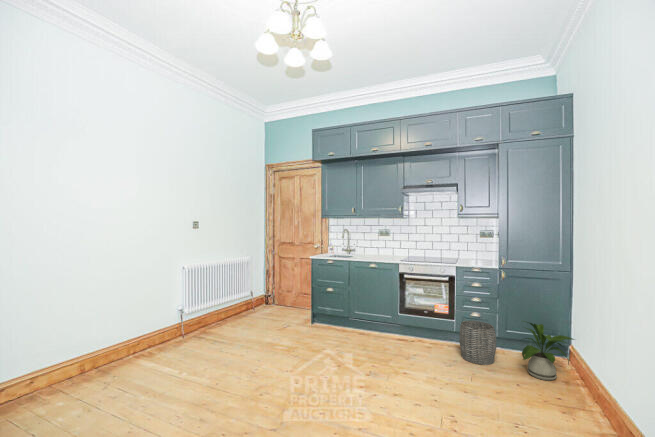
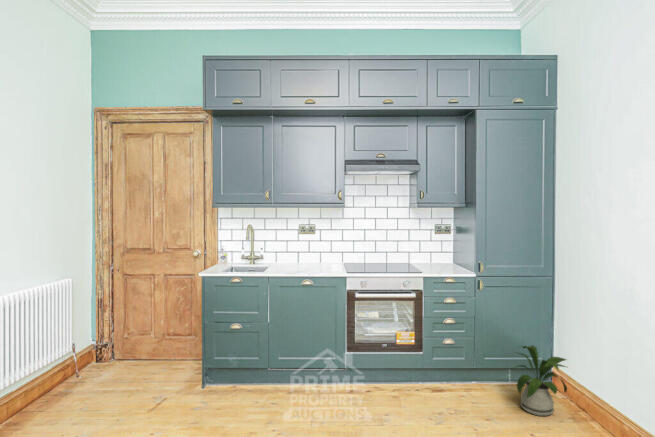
woven basket: present [459,321,496,365] -> none [436,349,482,409]

